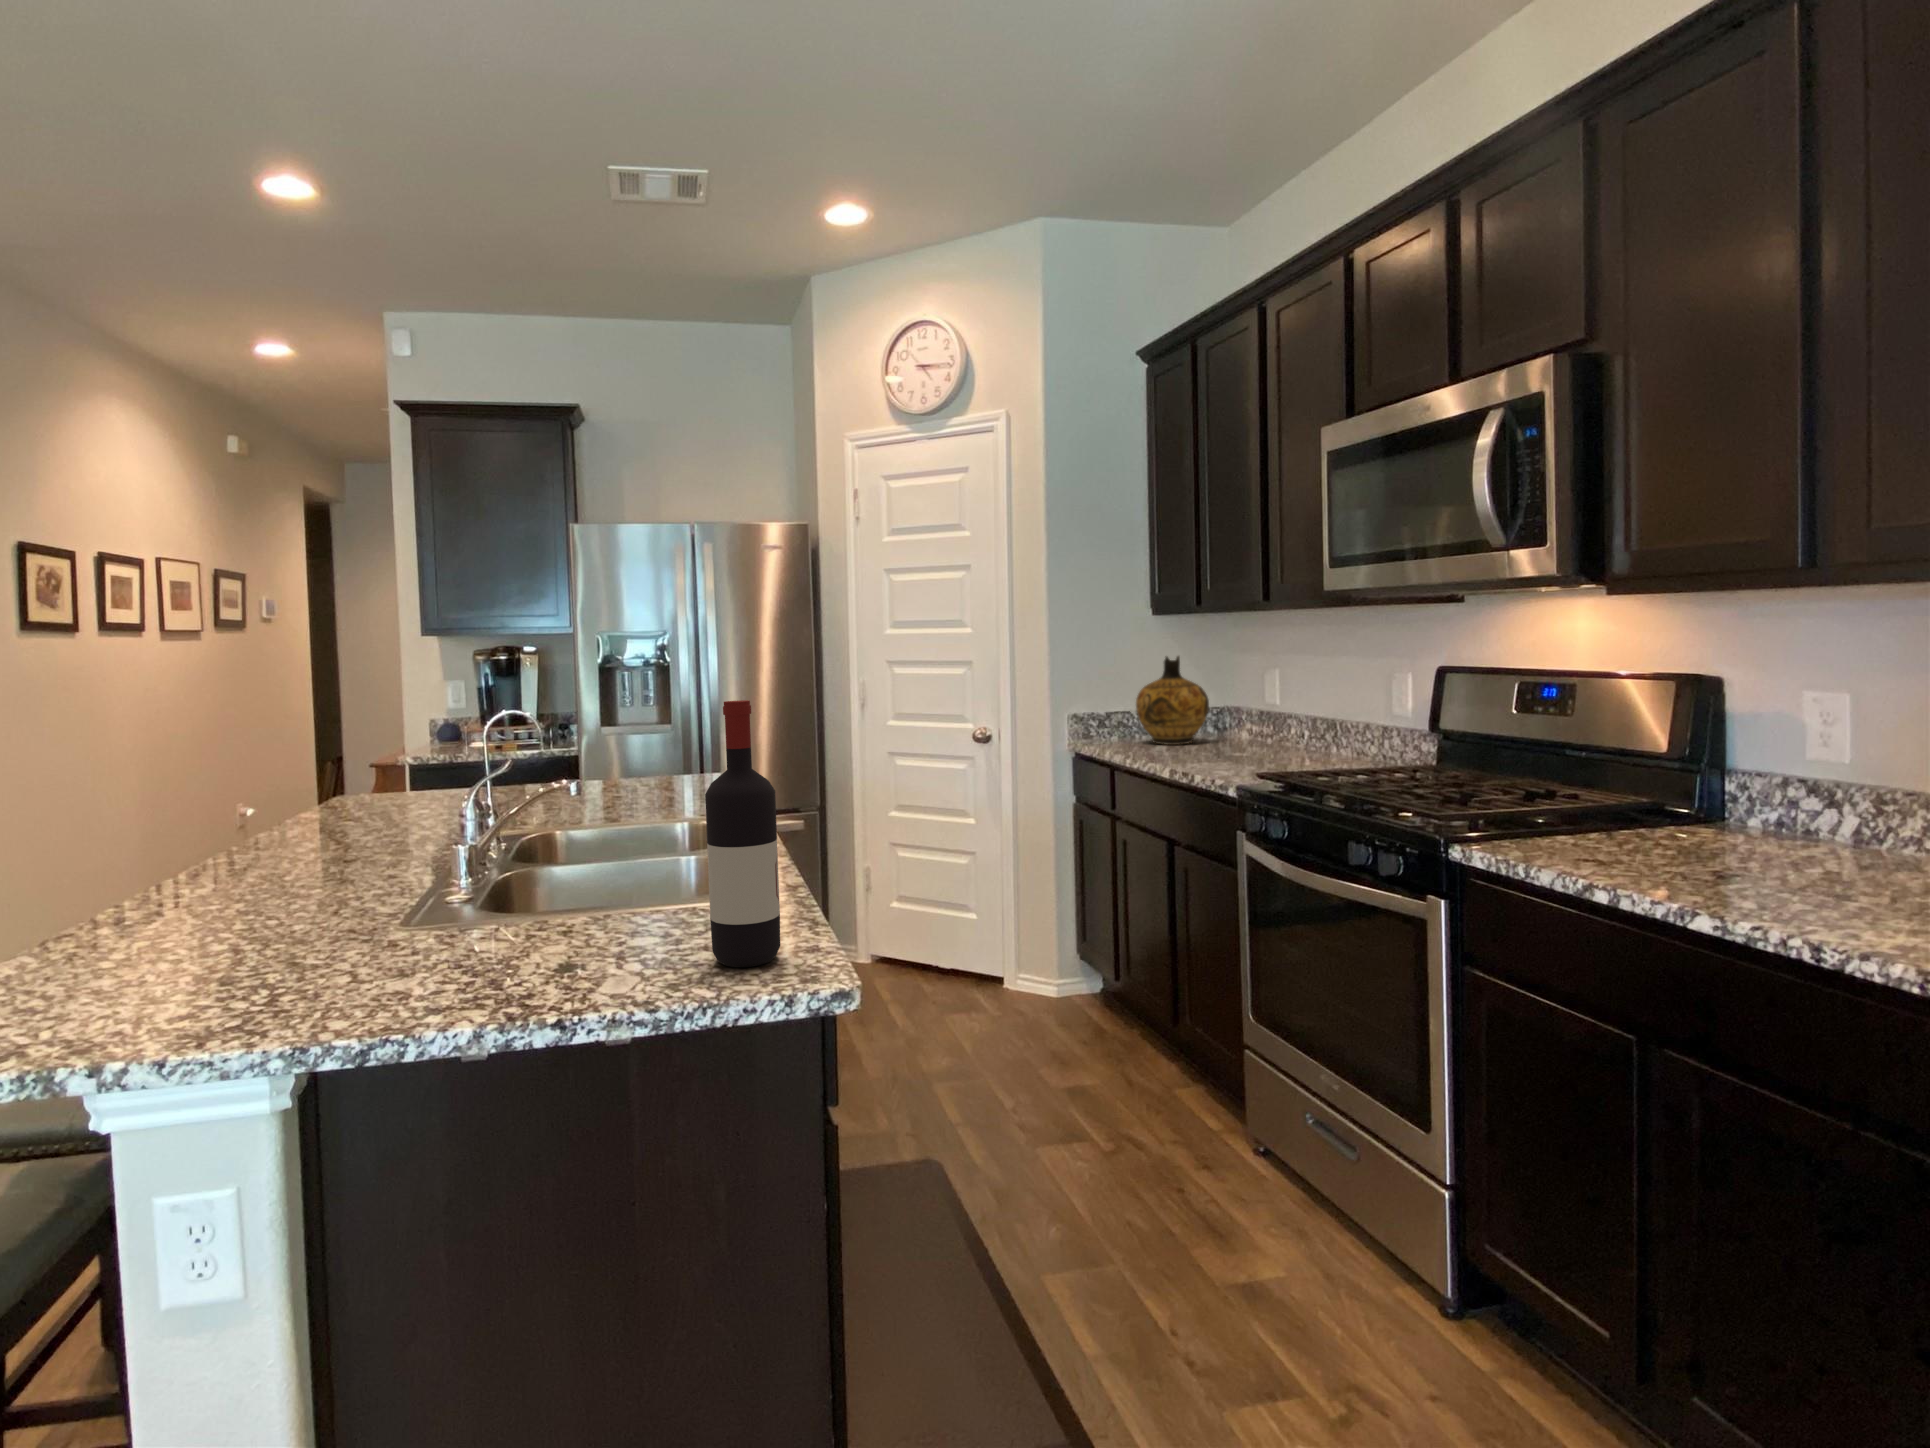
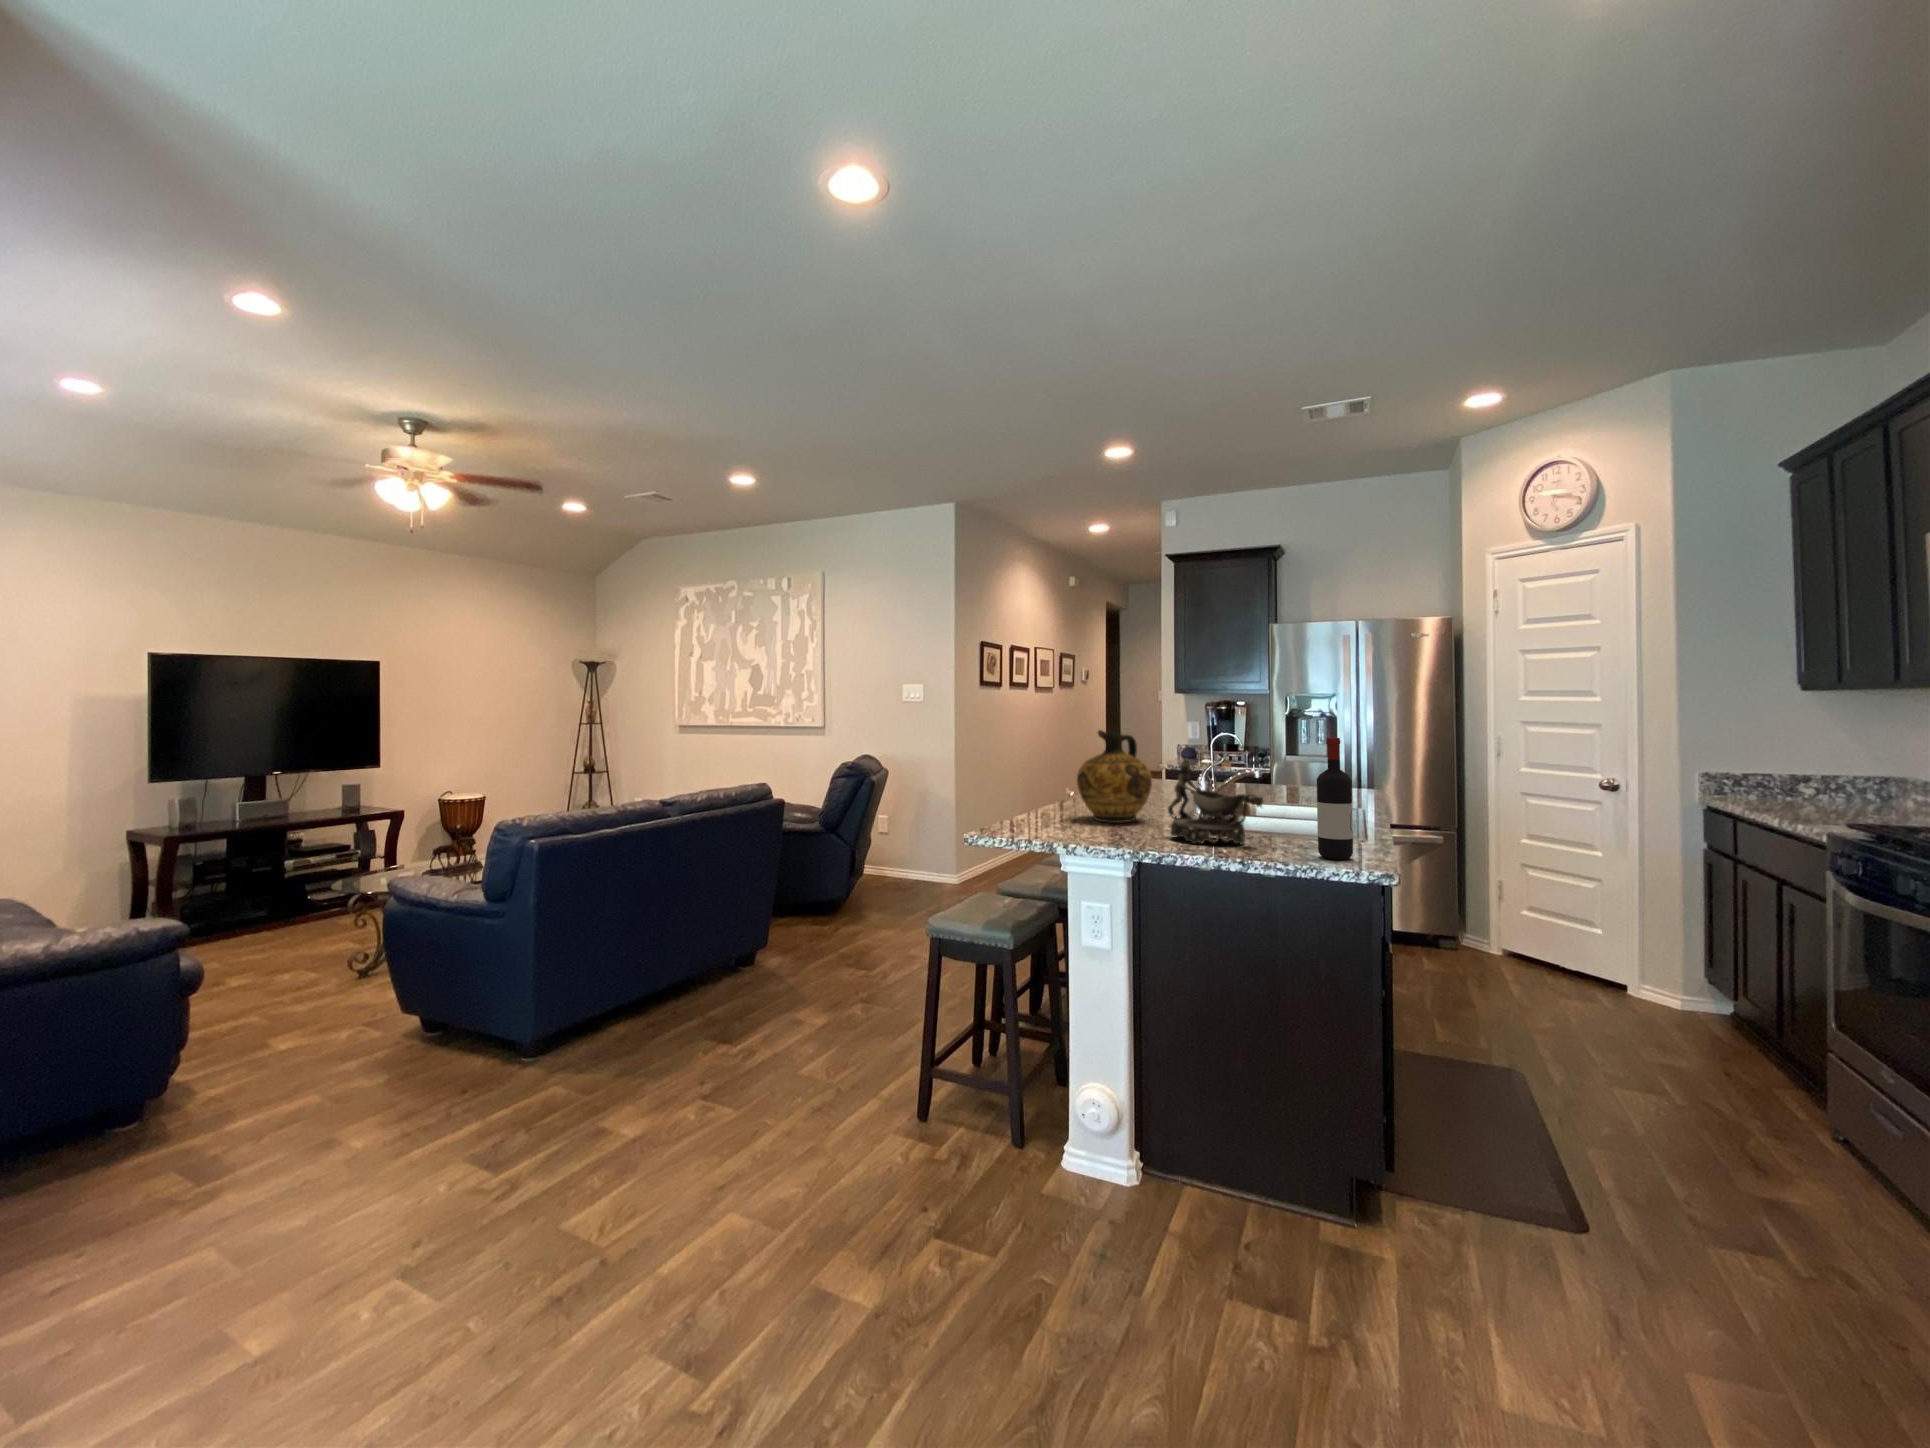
ceramic jug: present [1136,656,1209,745] -> present [1077,730,1152,823]
decorative bowl: none [366,768,591,974] -> present [1168,759,1263,845]

